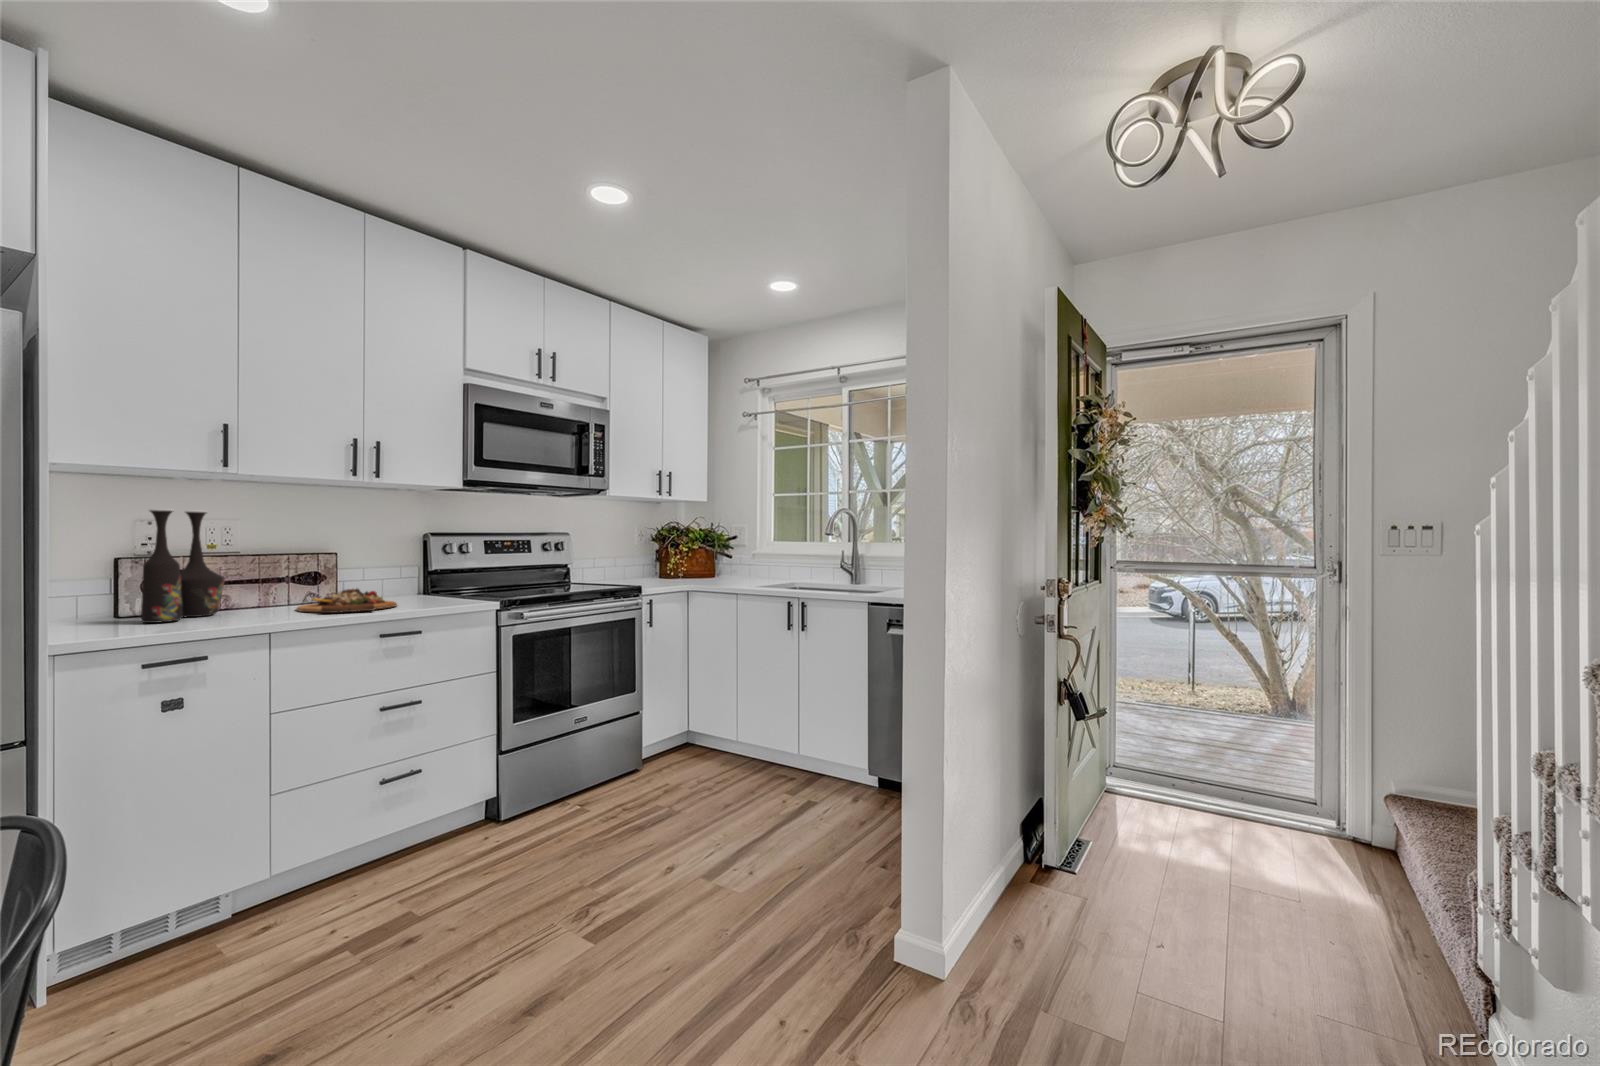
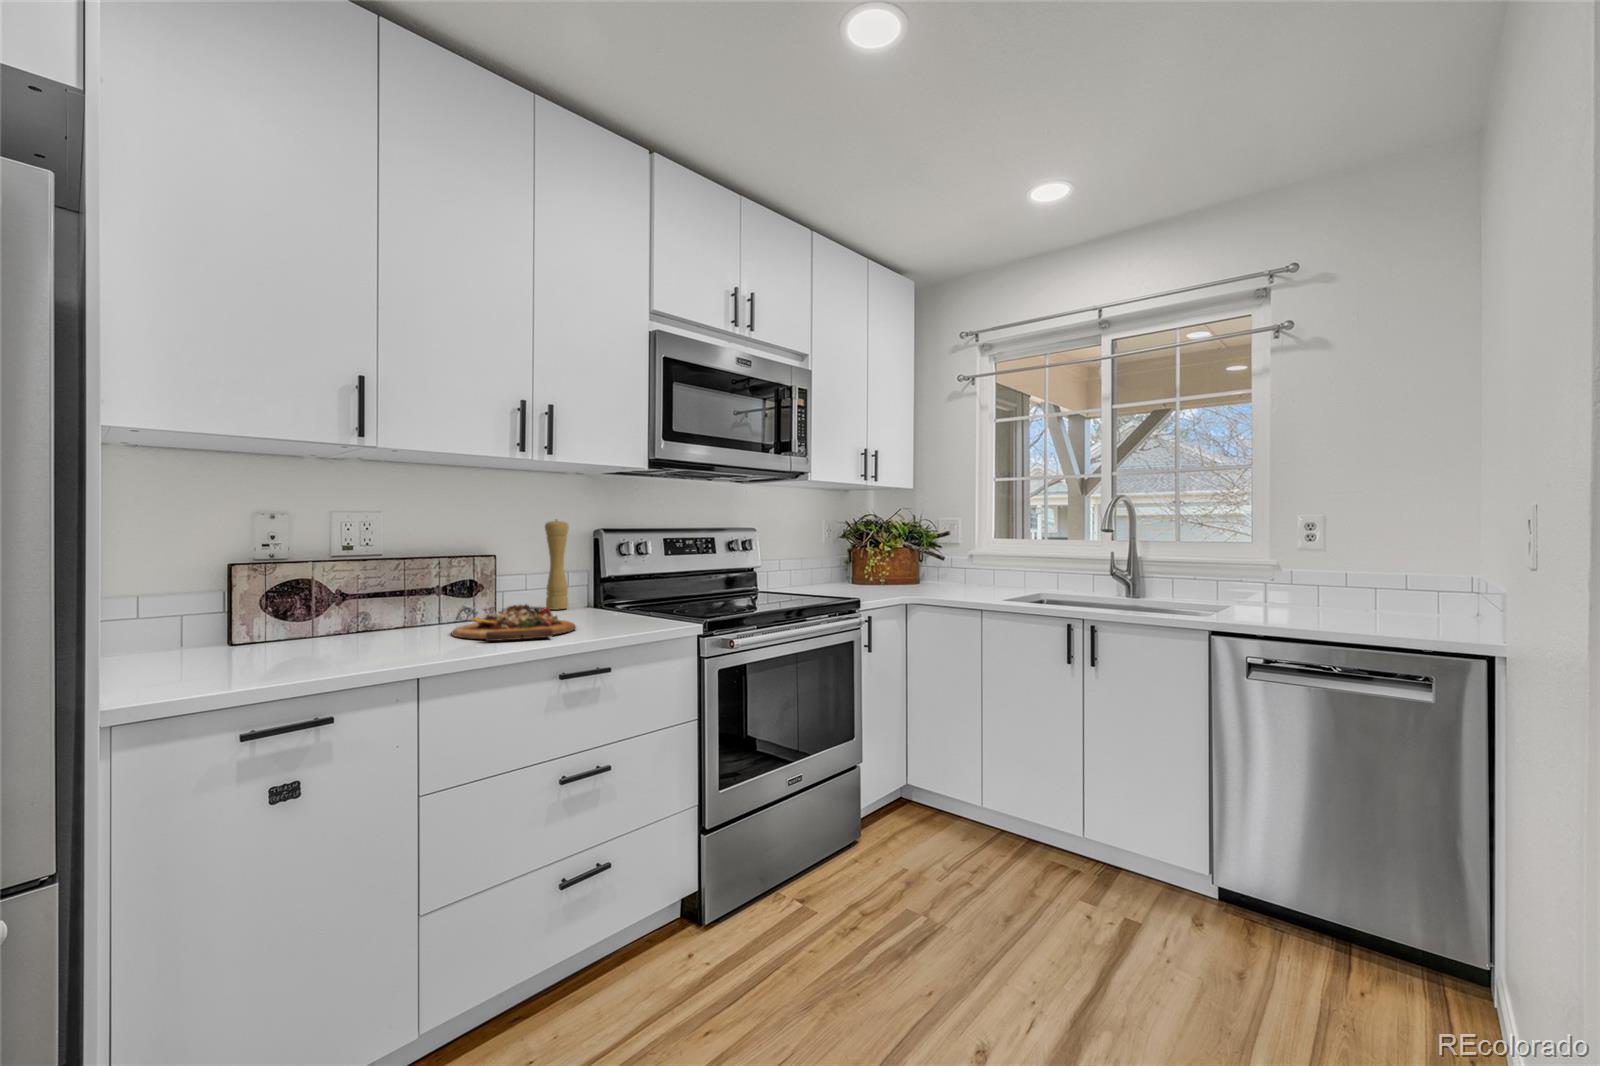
vase: present [141,509,225,623] -> none [258,496,364,657]
pepper mill: none [381,526,401,595] -> present [545,520,569,610]

